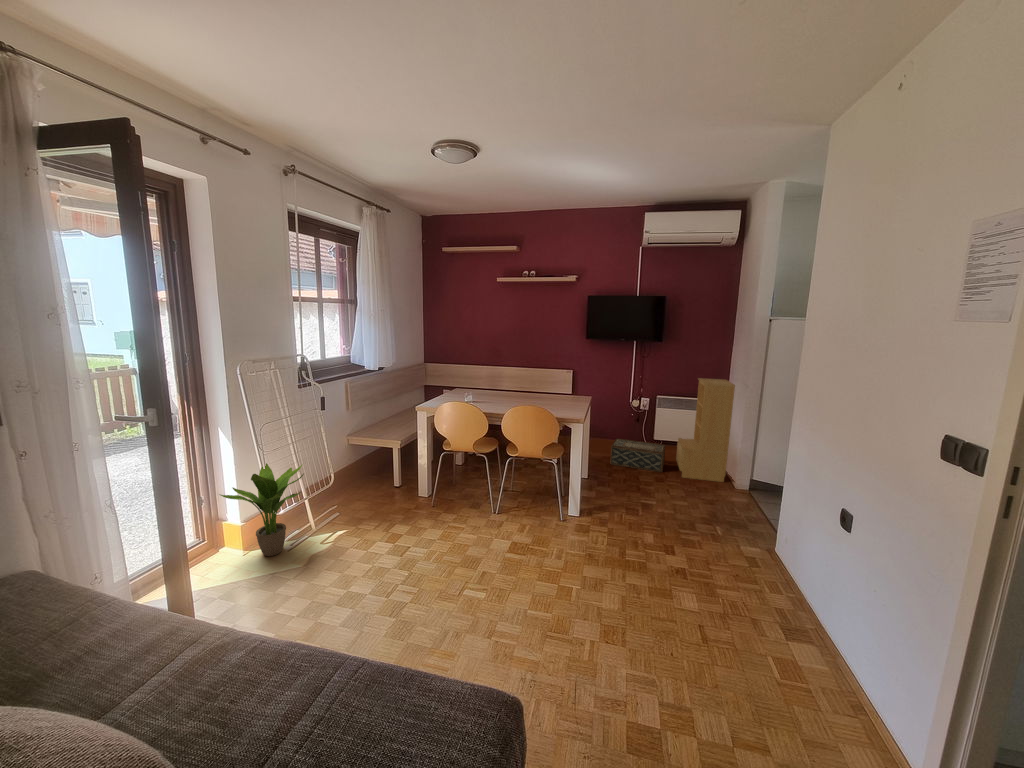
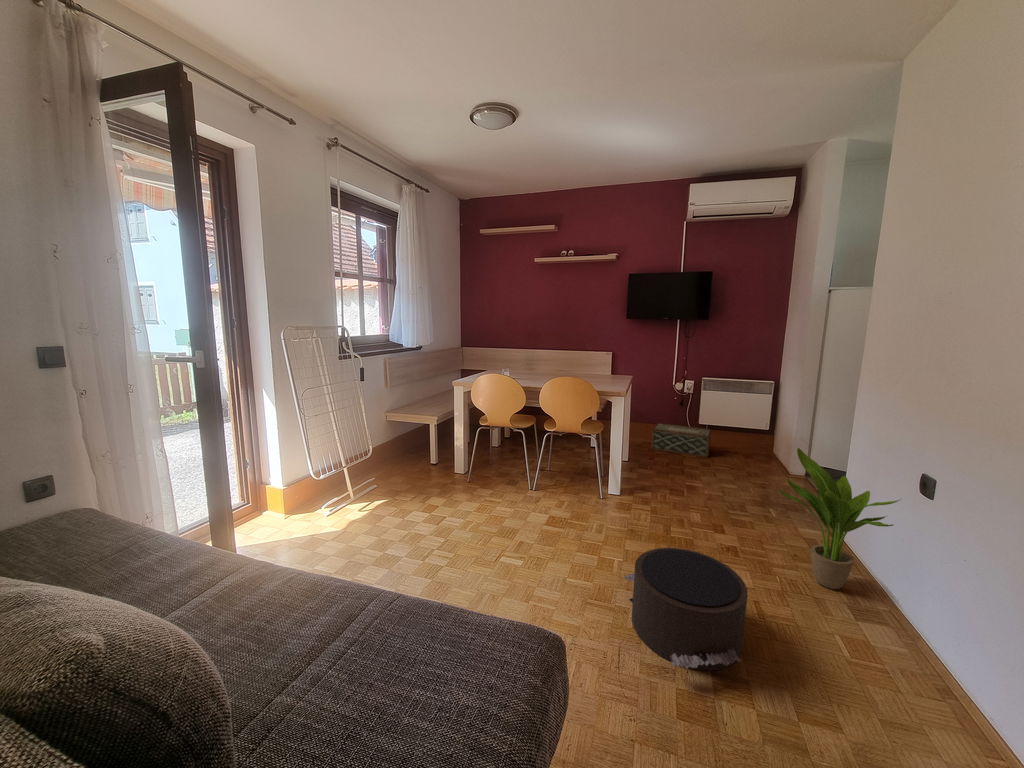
bookshelf: present [676,378,735,482] -> none [723,358,790,468]
potted plant: present [221,463,304,556] -> present [778,448,899,589]
pouf: none [580,580,689,702] -> present [624,548,748,671]

